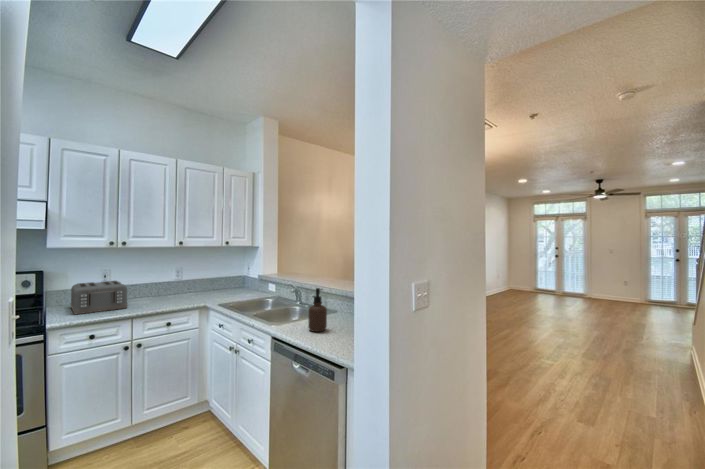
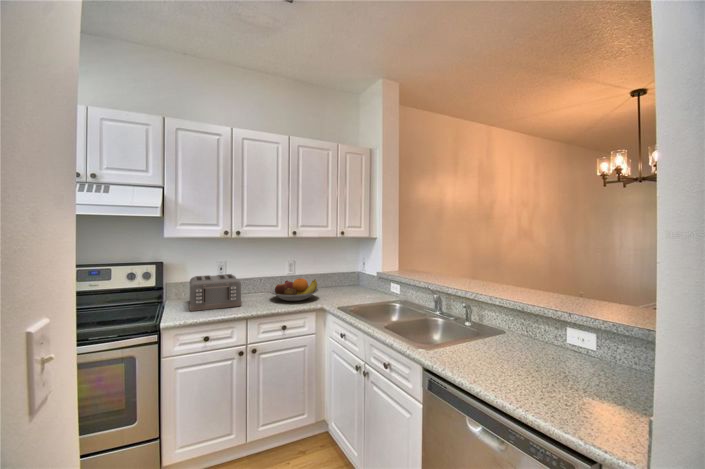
fruit bowl: none [156,282,203,302] -> present [270,278,319,301]
soap dispenser: present [308,288,327,332] -> none [481,299,513,369]

